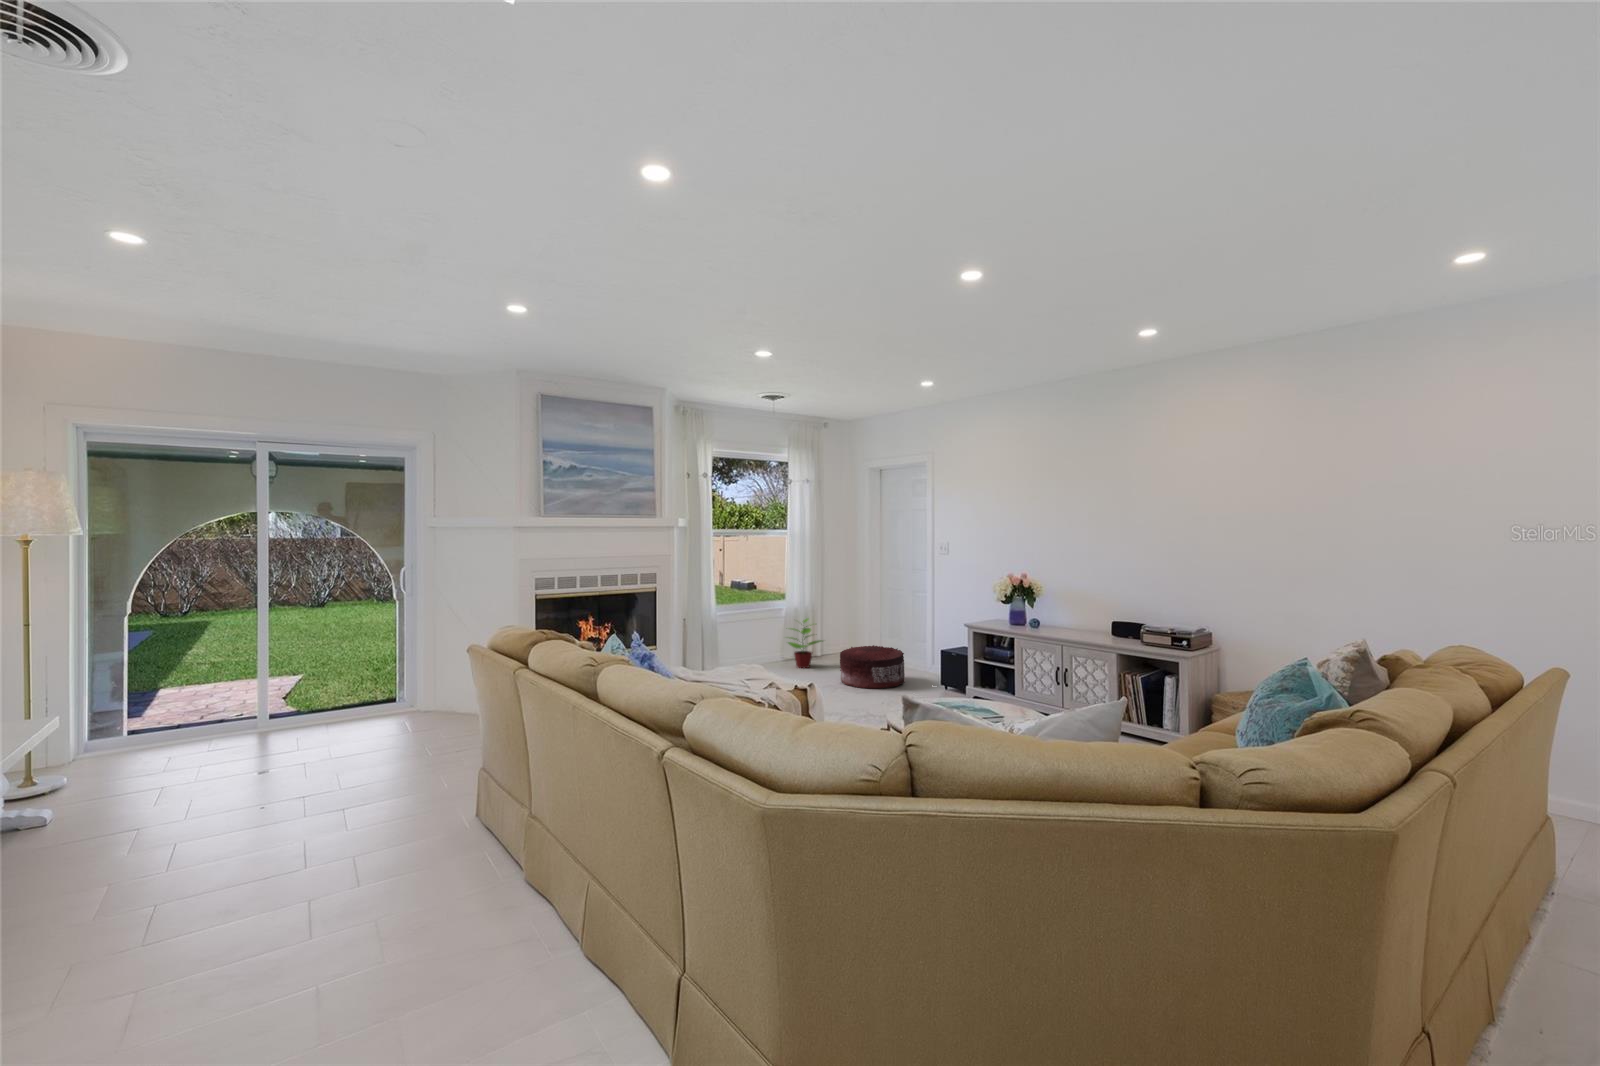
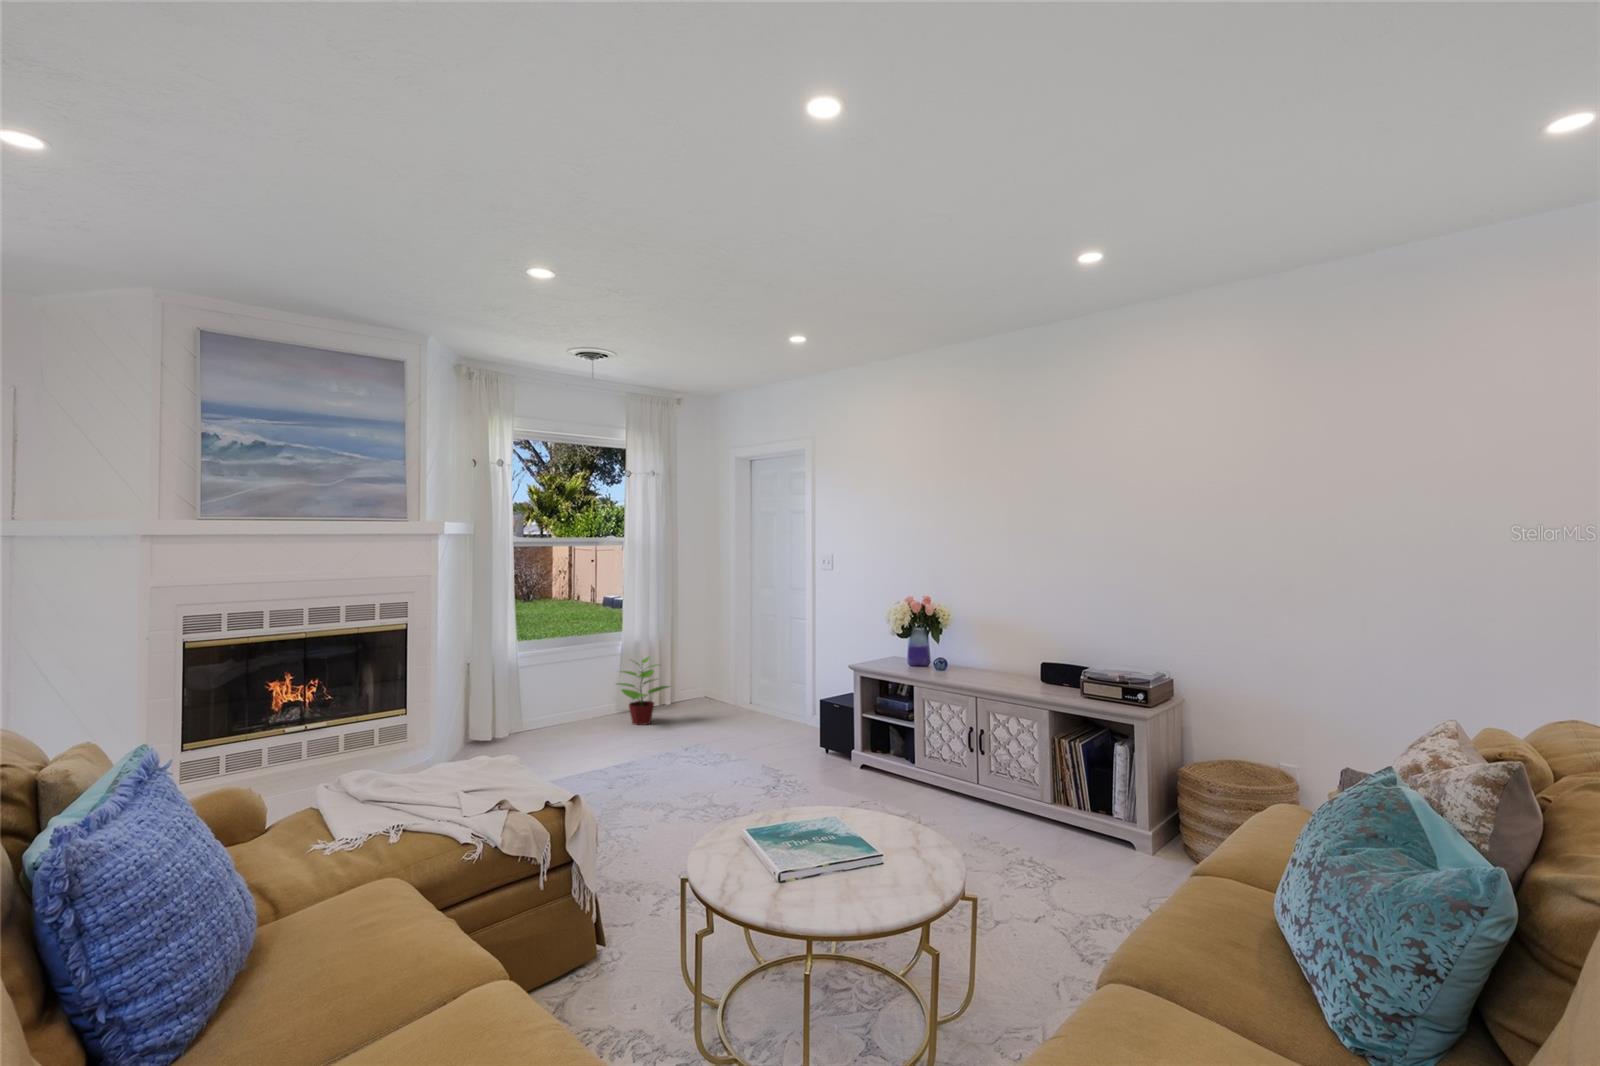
pouf: present [840,645,905,689] -> none [683,693,771,757]

